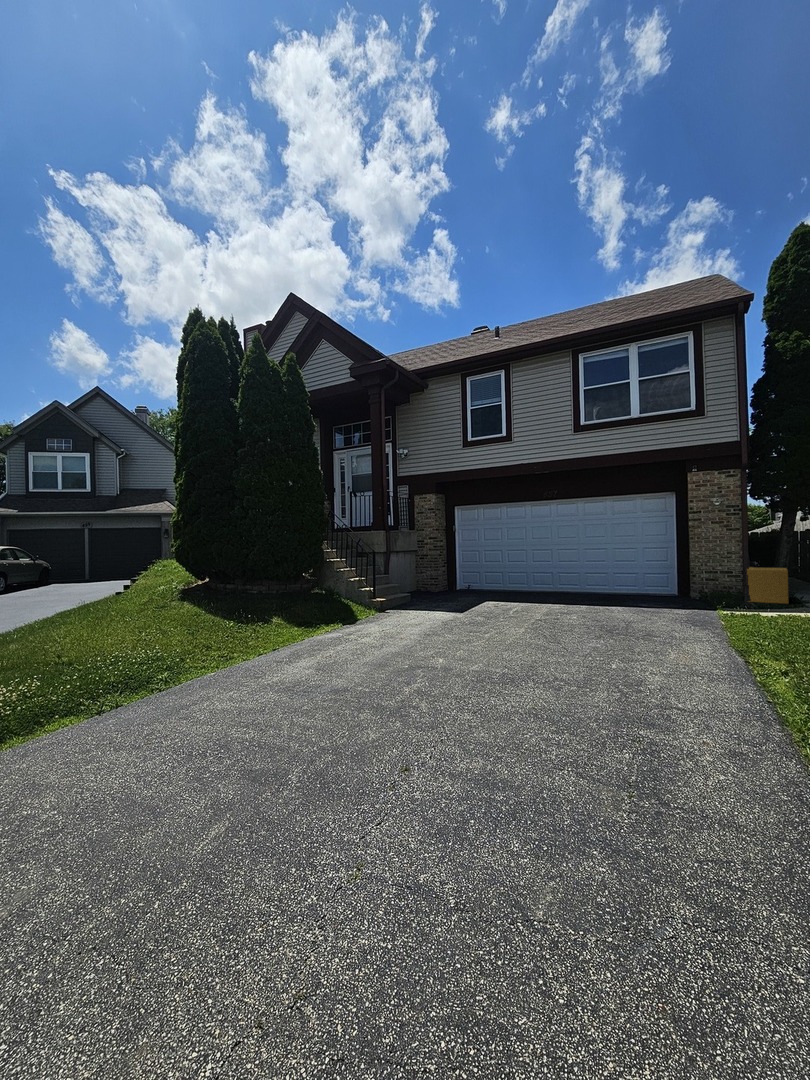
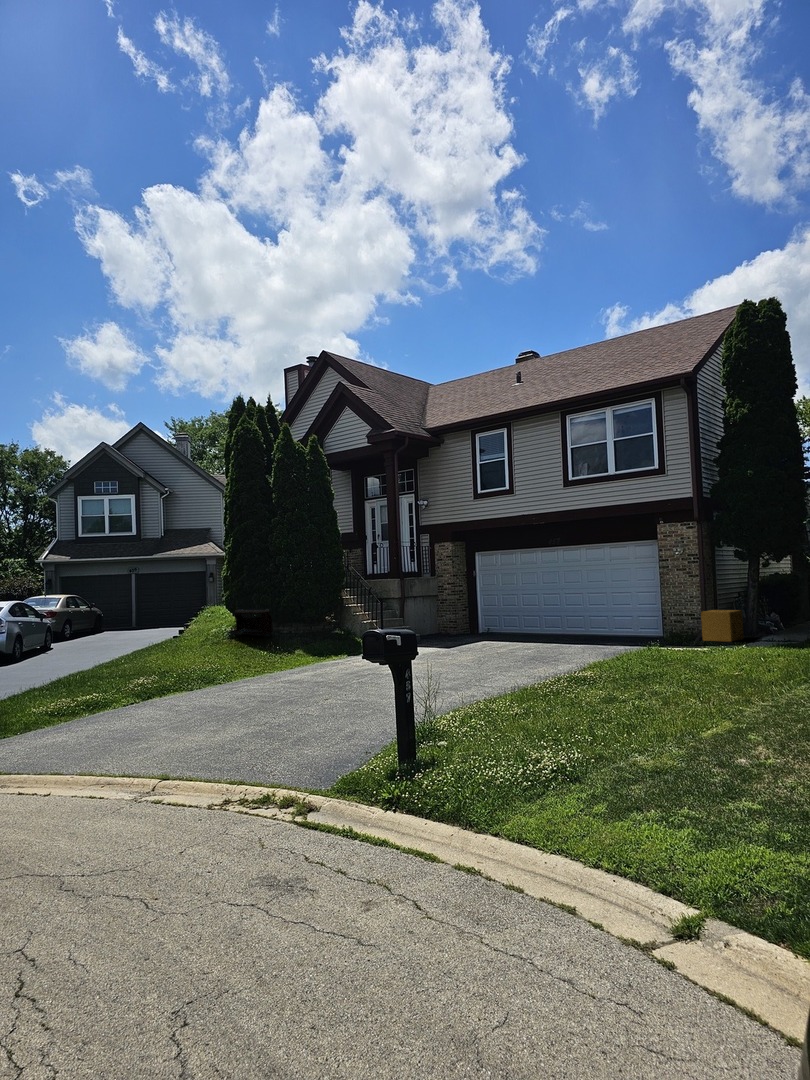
bench: none [188,564,238,597] -> present [235,609,272,636]

